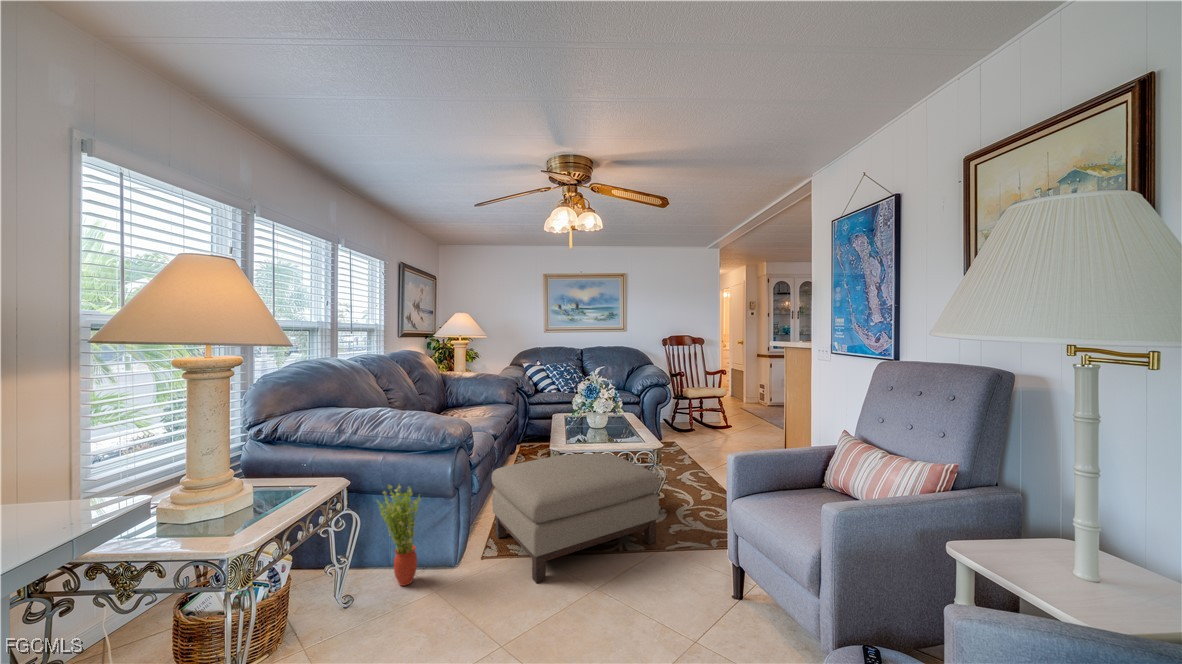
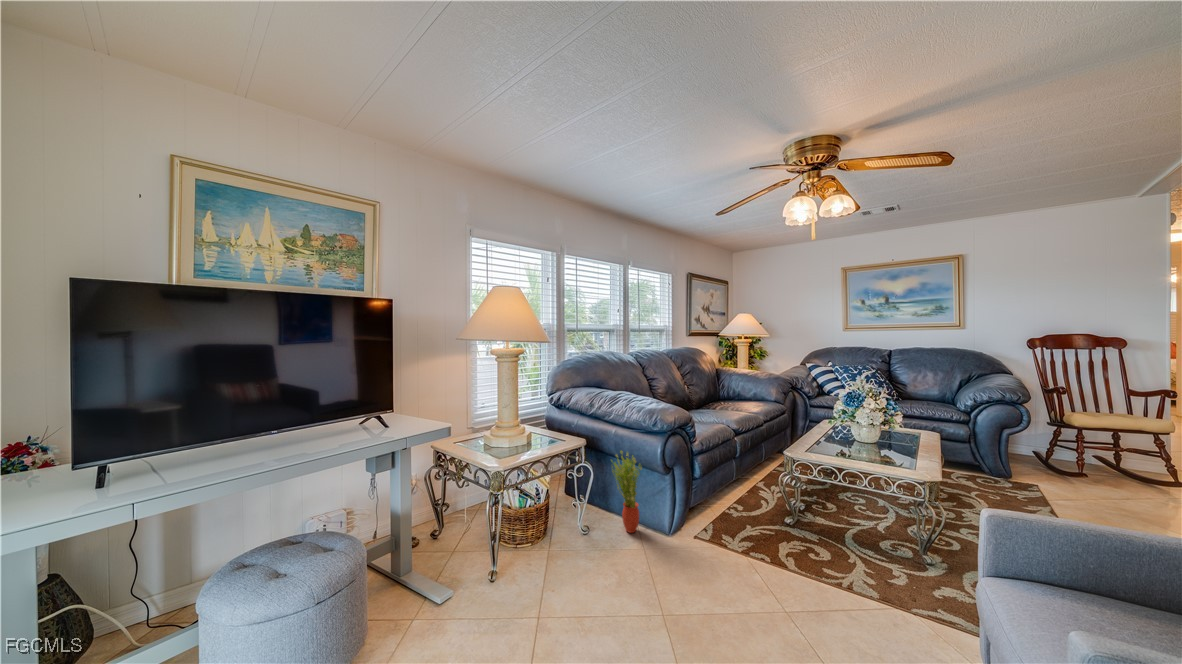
ottoman: present [492,454,659,583] -> none [714,460,909,597]

